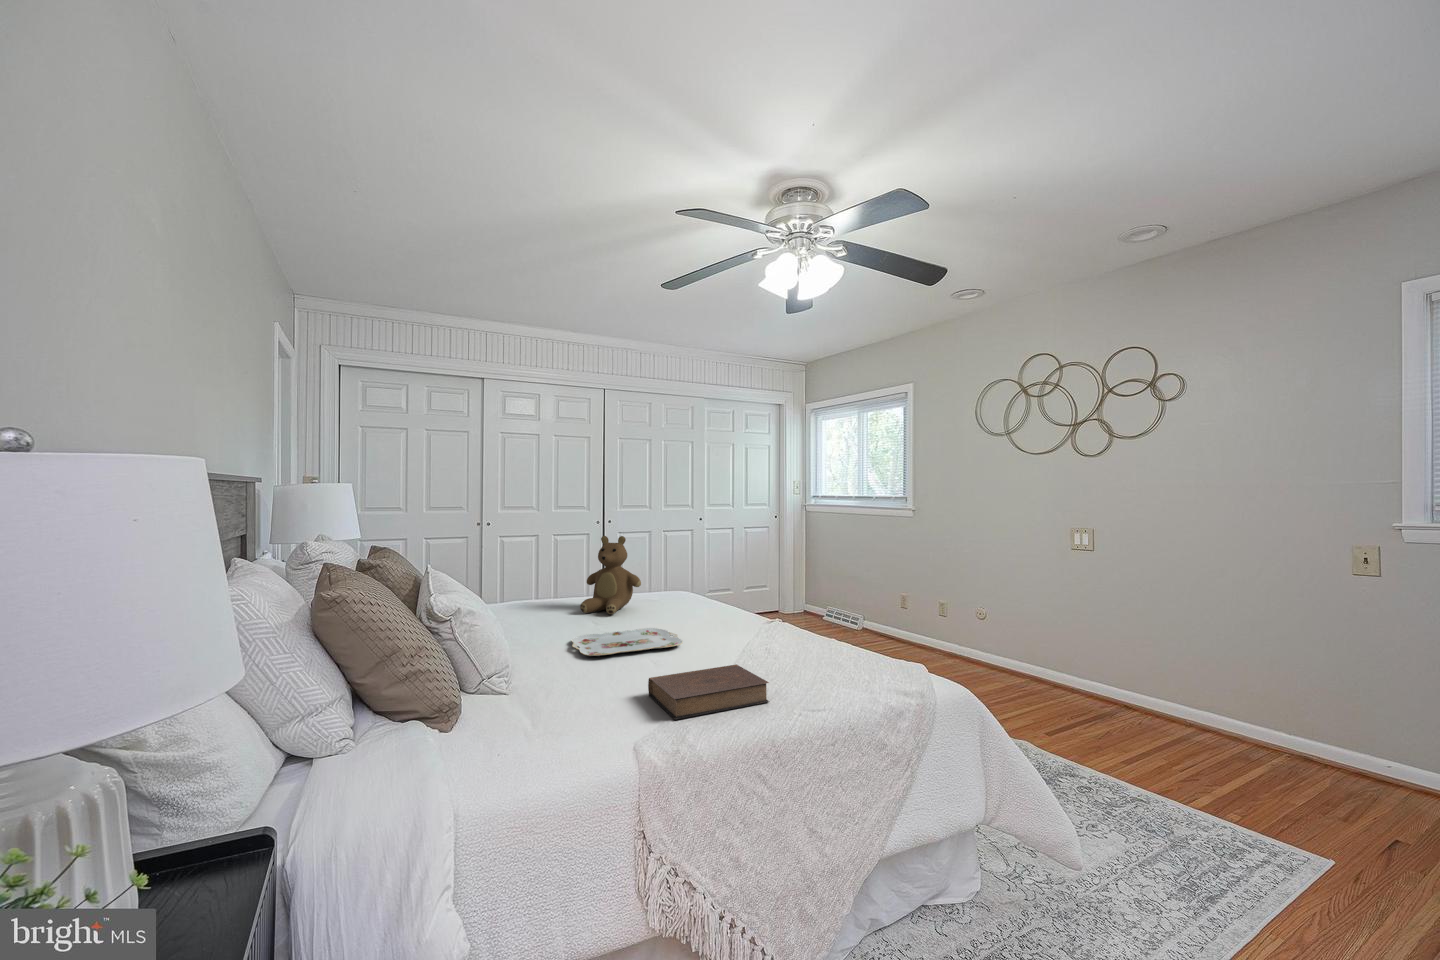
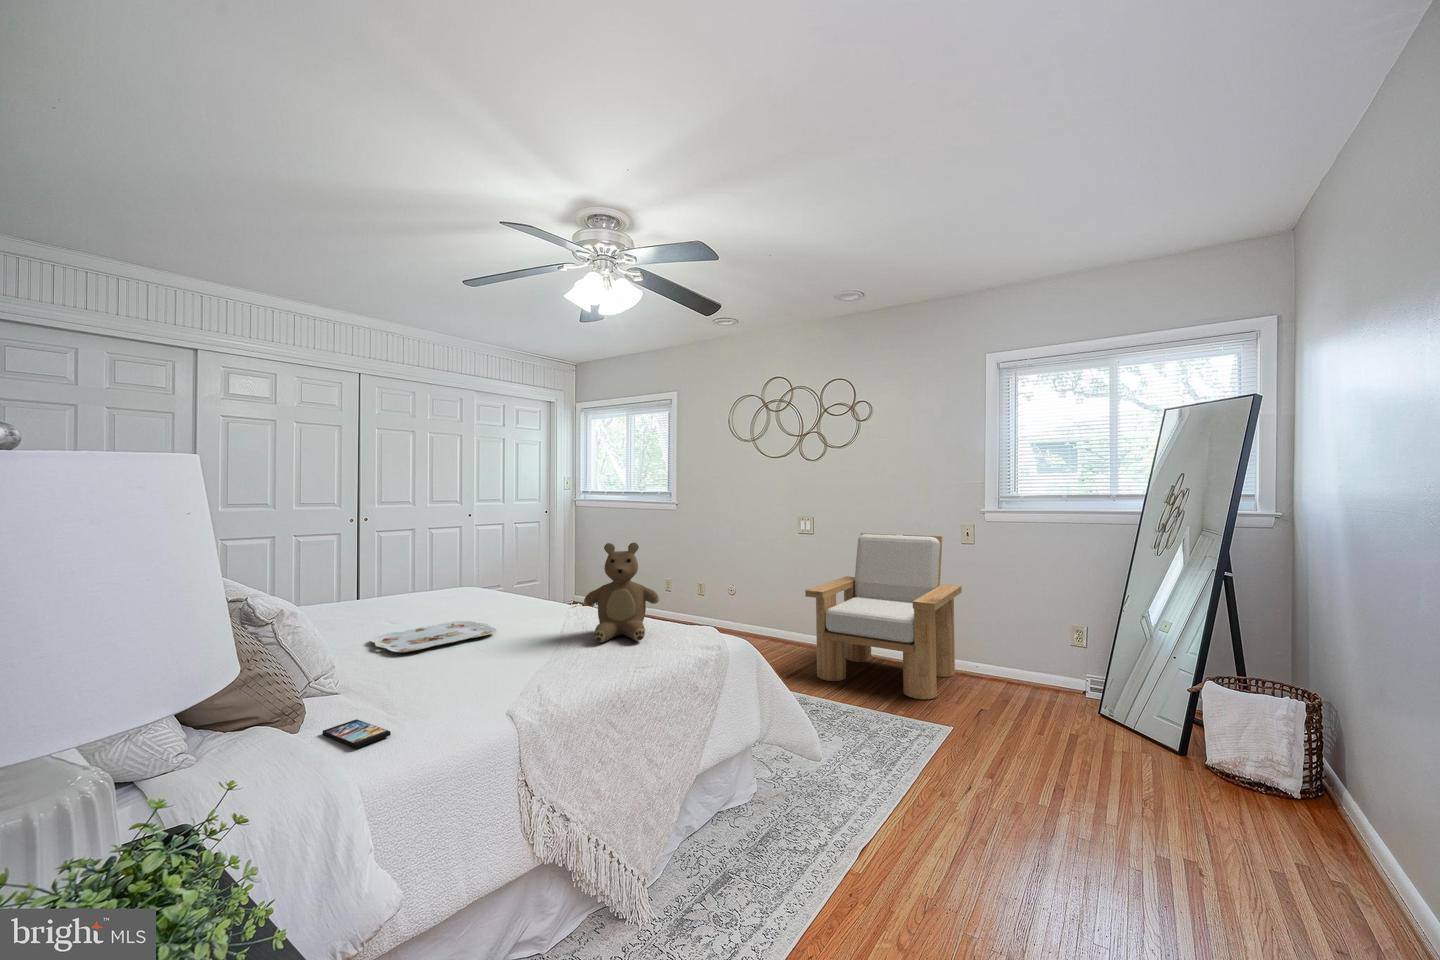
teddy bear: present [580,536,641,614] -> present [584,543,659,642]
armchair: none [1077,555,1359,812] -> present [805,533,962,699]
book: present [648,665,769,720] -> none [484,641,601,693]
smartphone: none [488,722,538,754] -> present [322,719,391,748]

